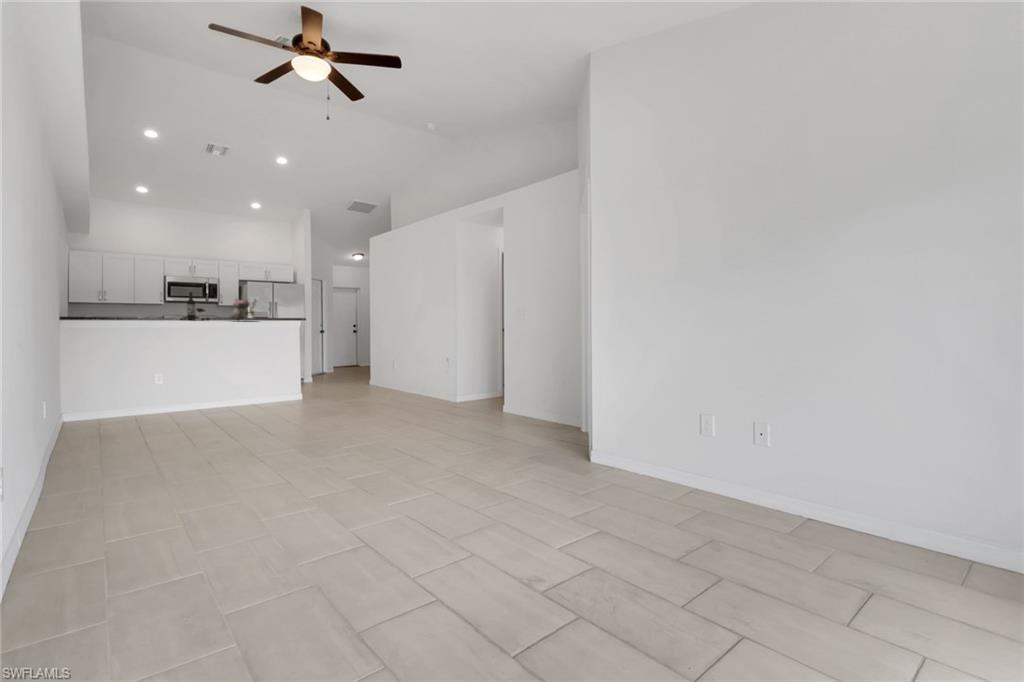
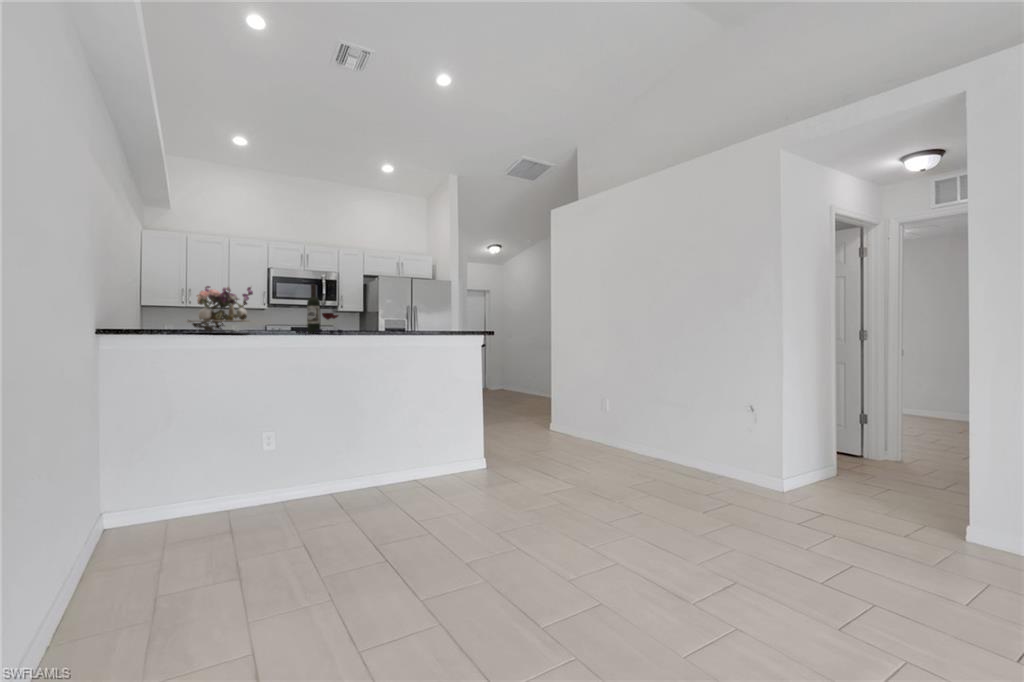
flower arrangement: present [231,299,256,320] -> present [187,286,253,332]

